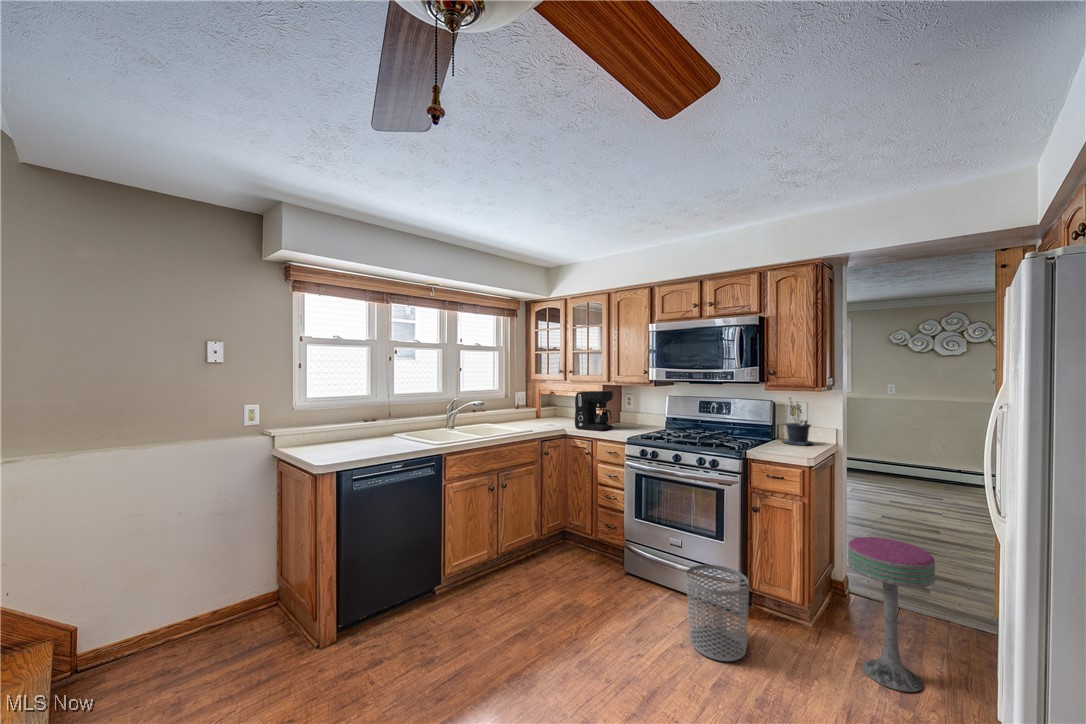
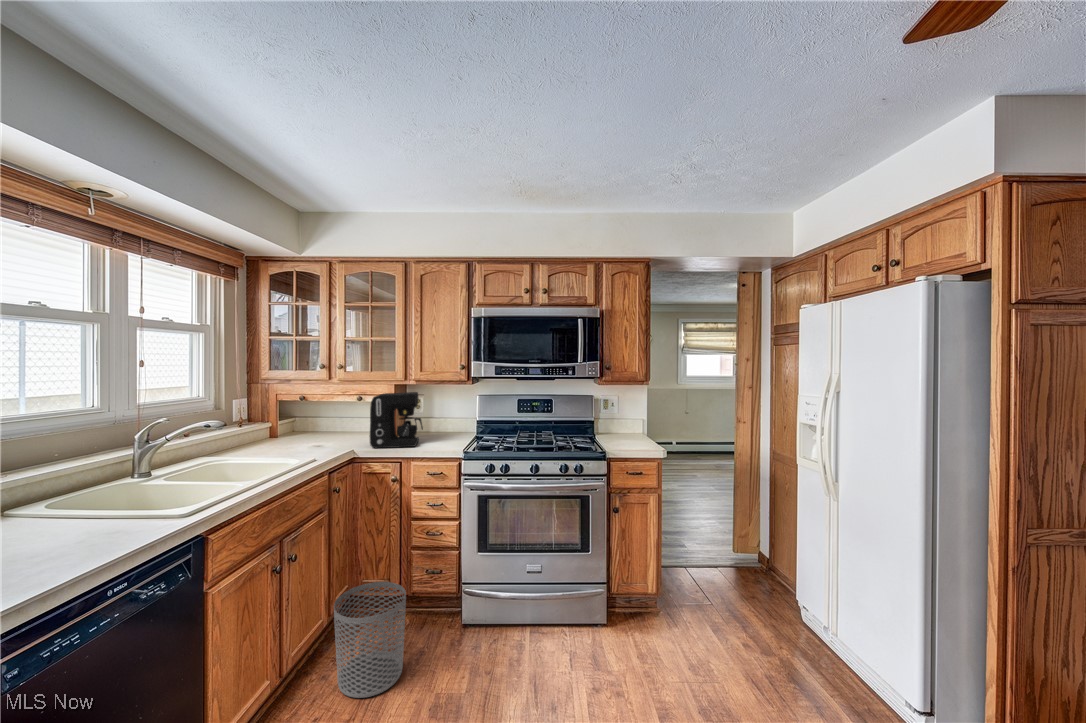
potted plant: present [782,397,813,446] -> none [600,390,632,437]
bar stool: present [848,537,935,692] -> none [710,511,776,643]
waste bin: present [686,565,749,661] -> present [334,582,406,698]

